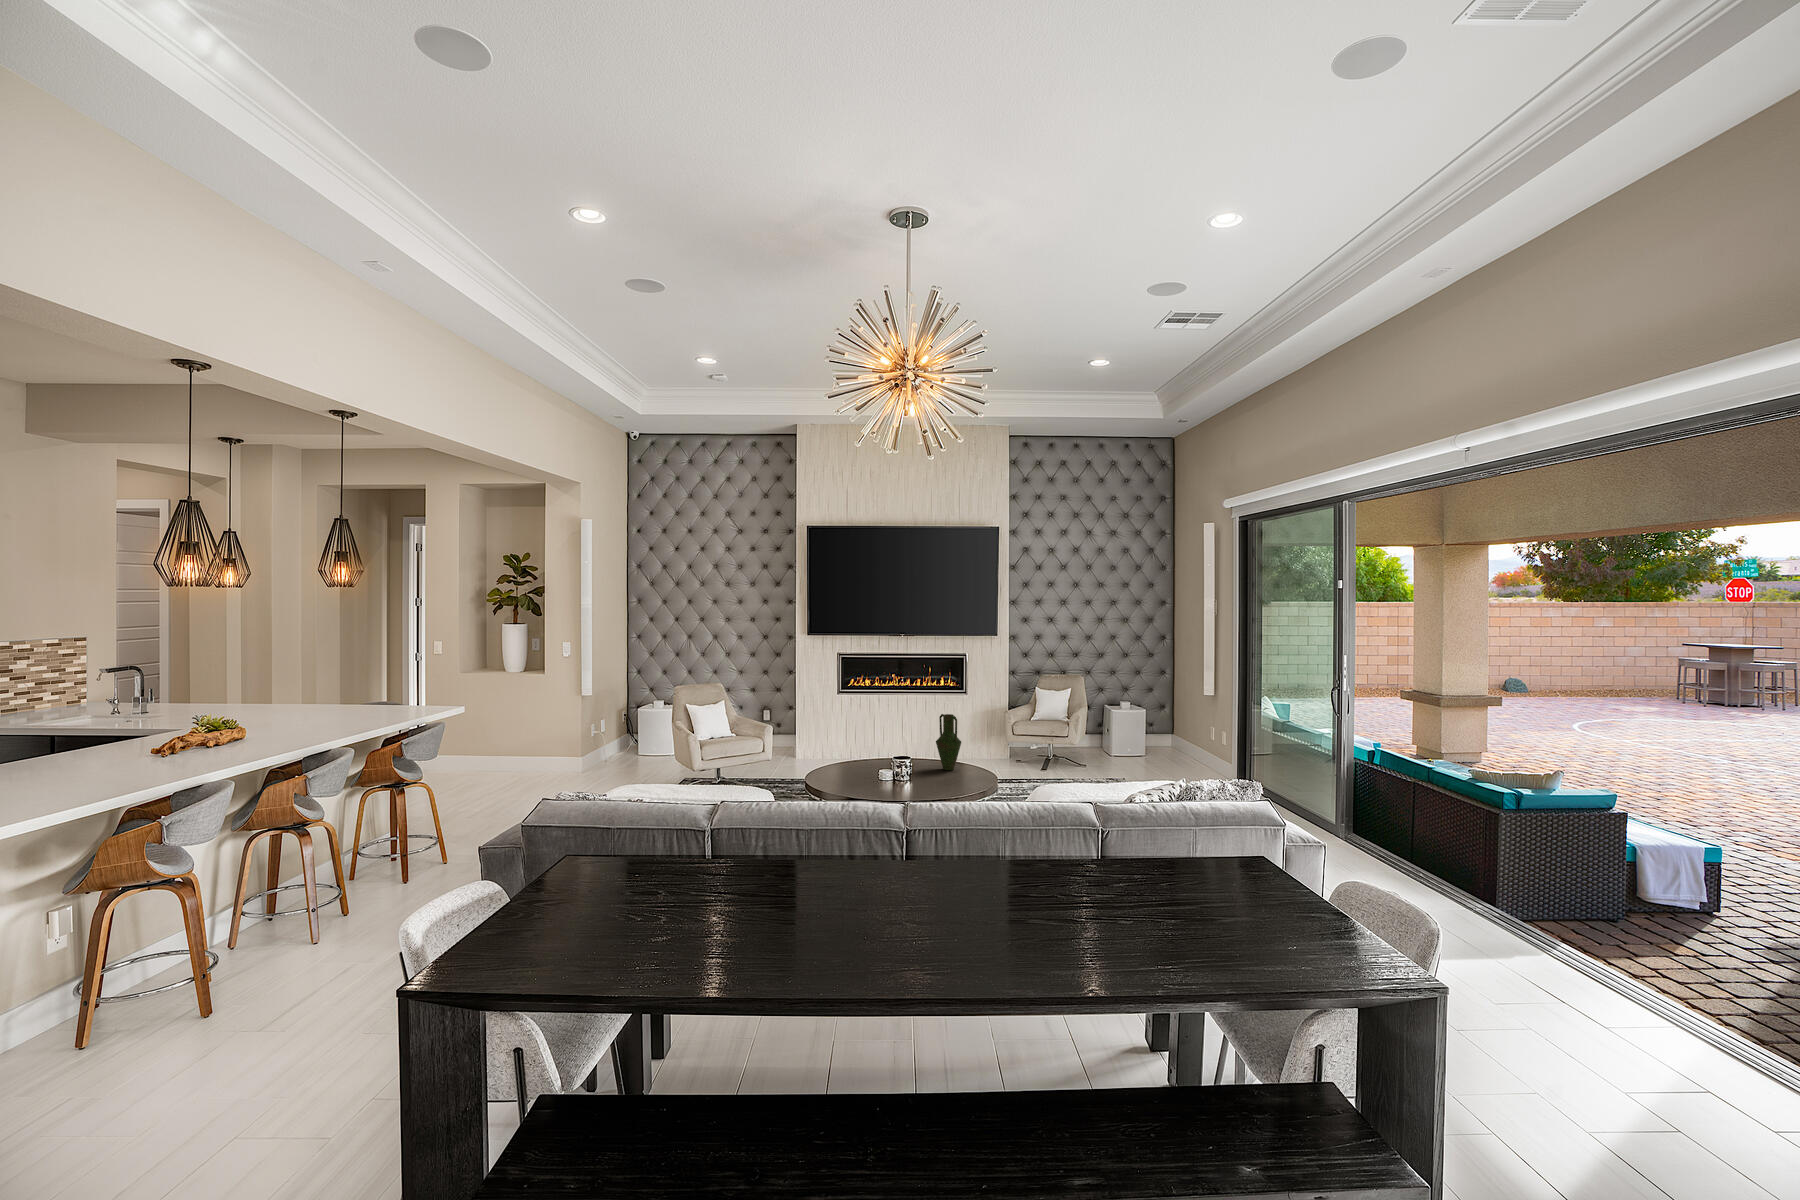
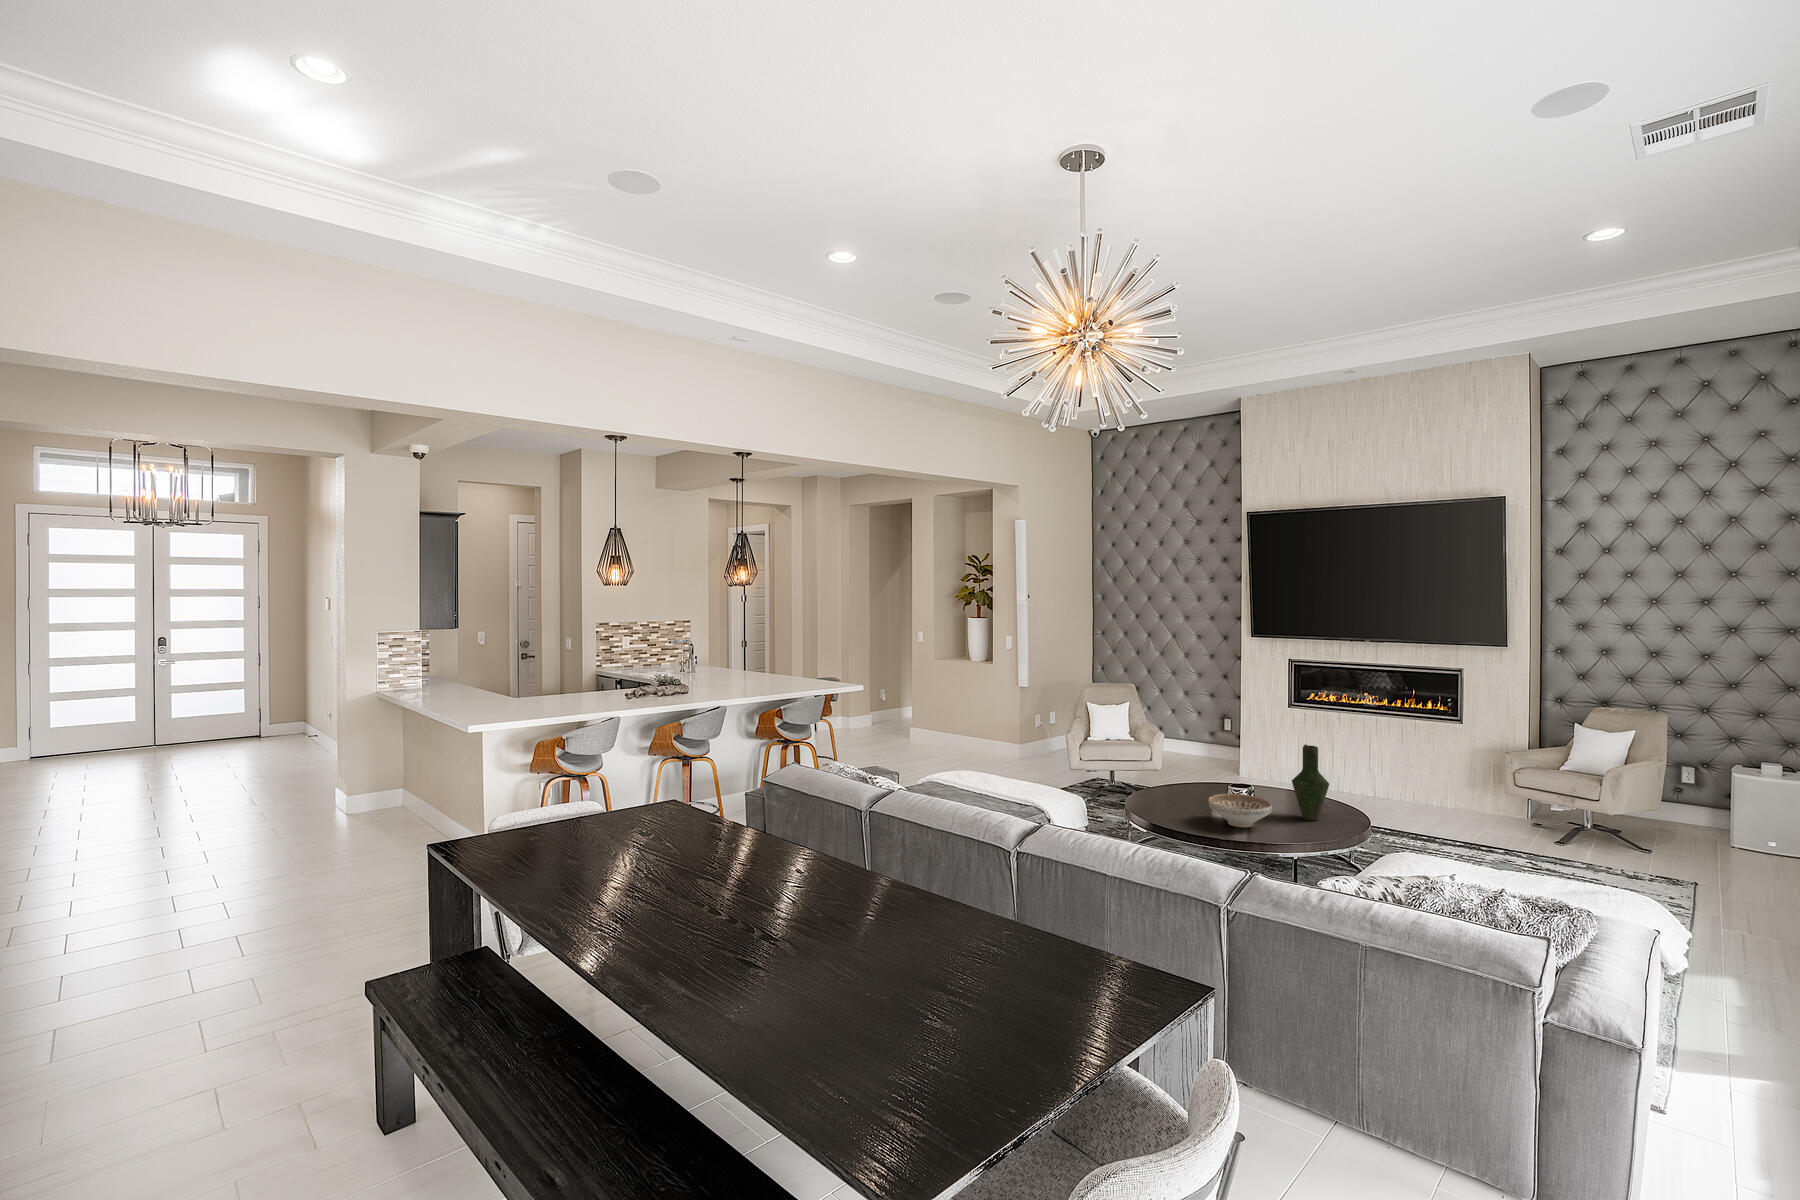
decorative bowl: none [895,757,941,781] -> present [1209,794,1272,828]

